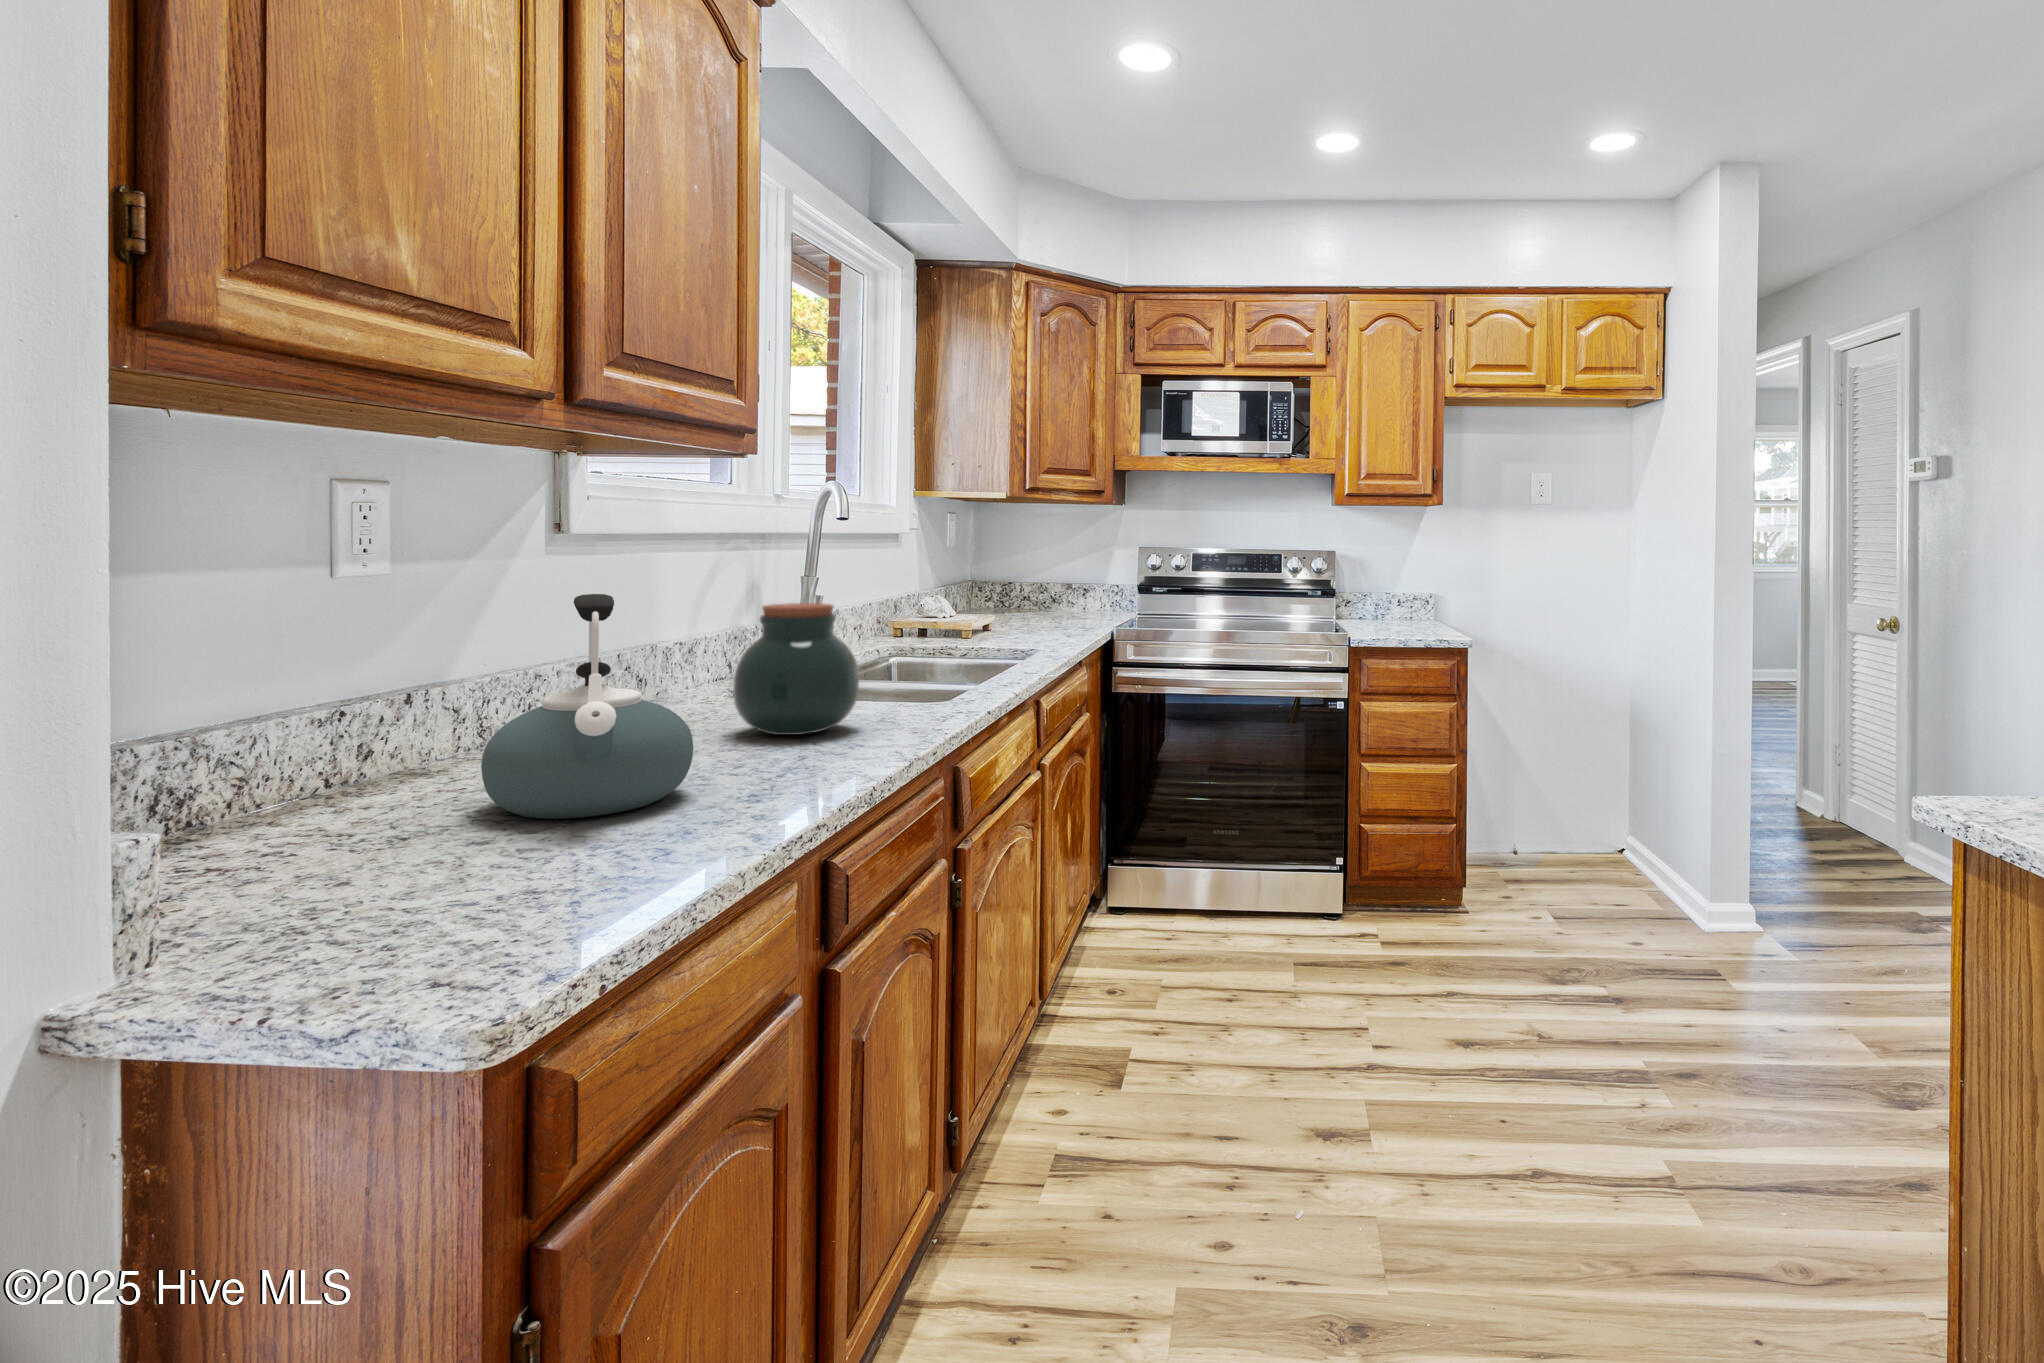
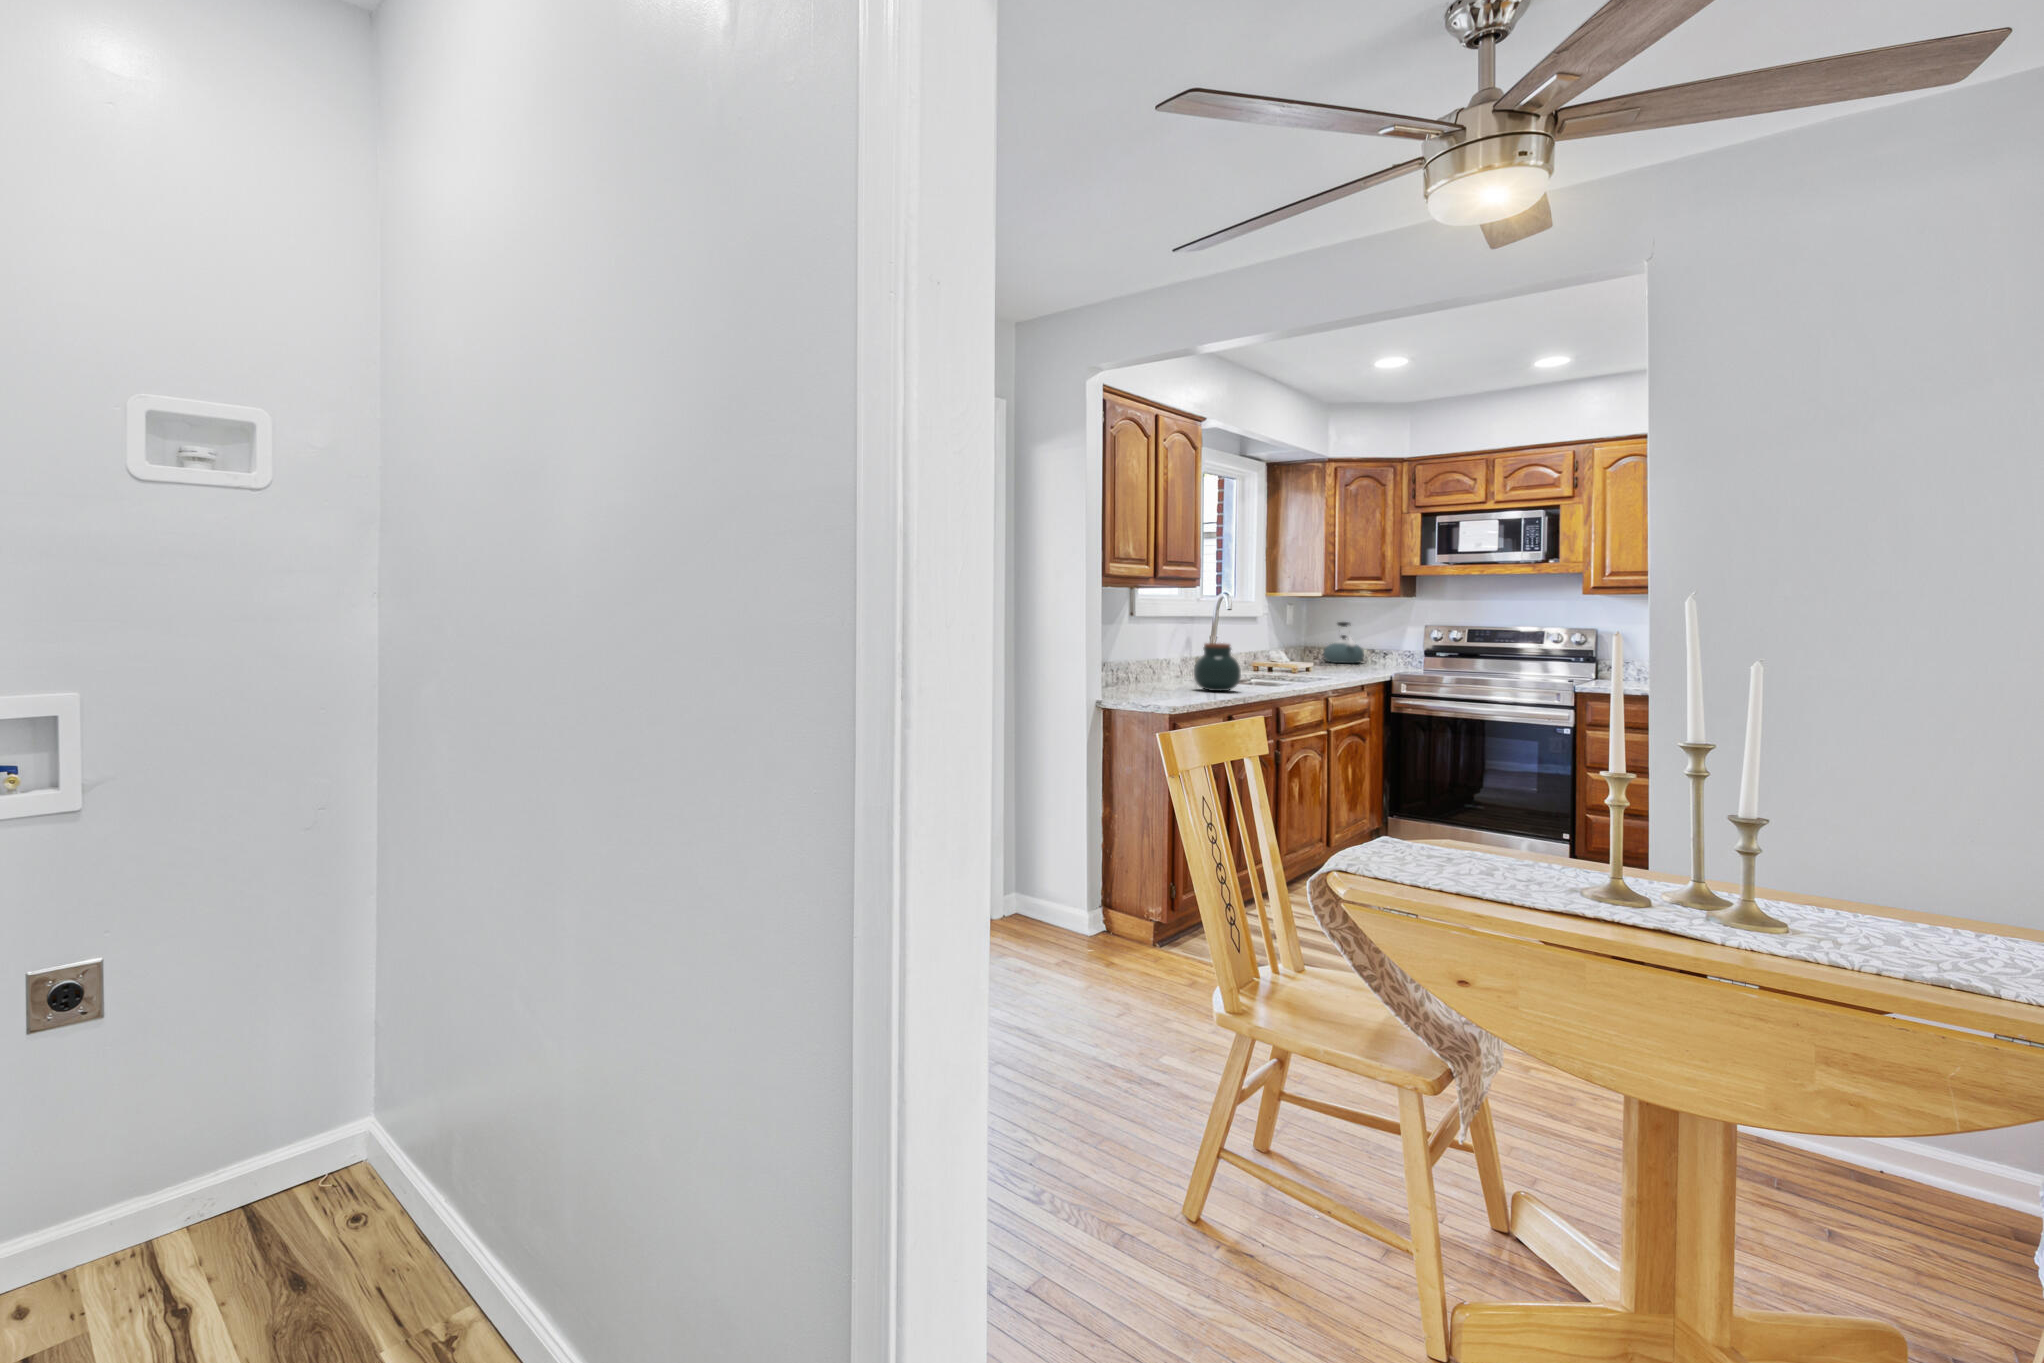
kettle: present [481,594,693,819] -> present [1324,622,1364,663]

